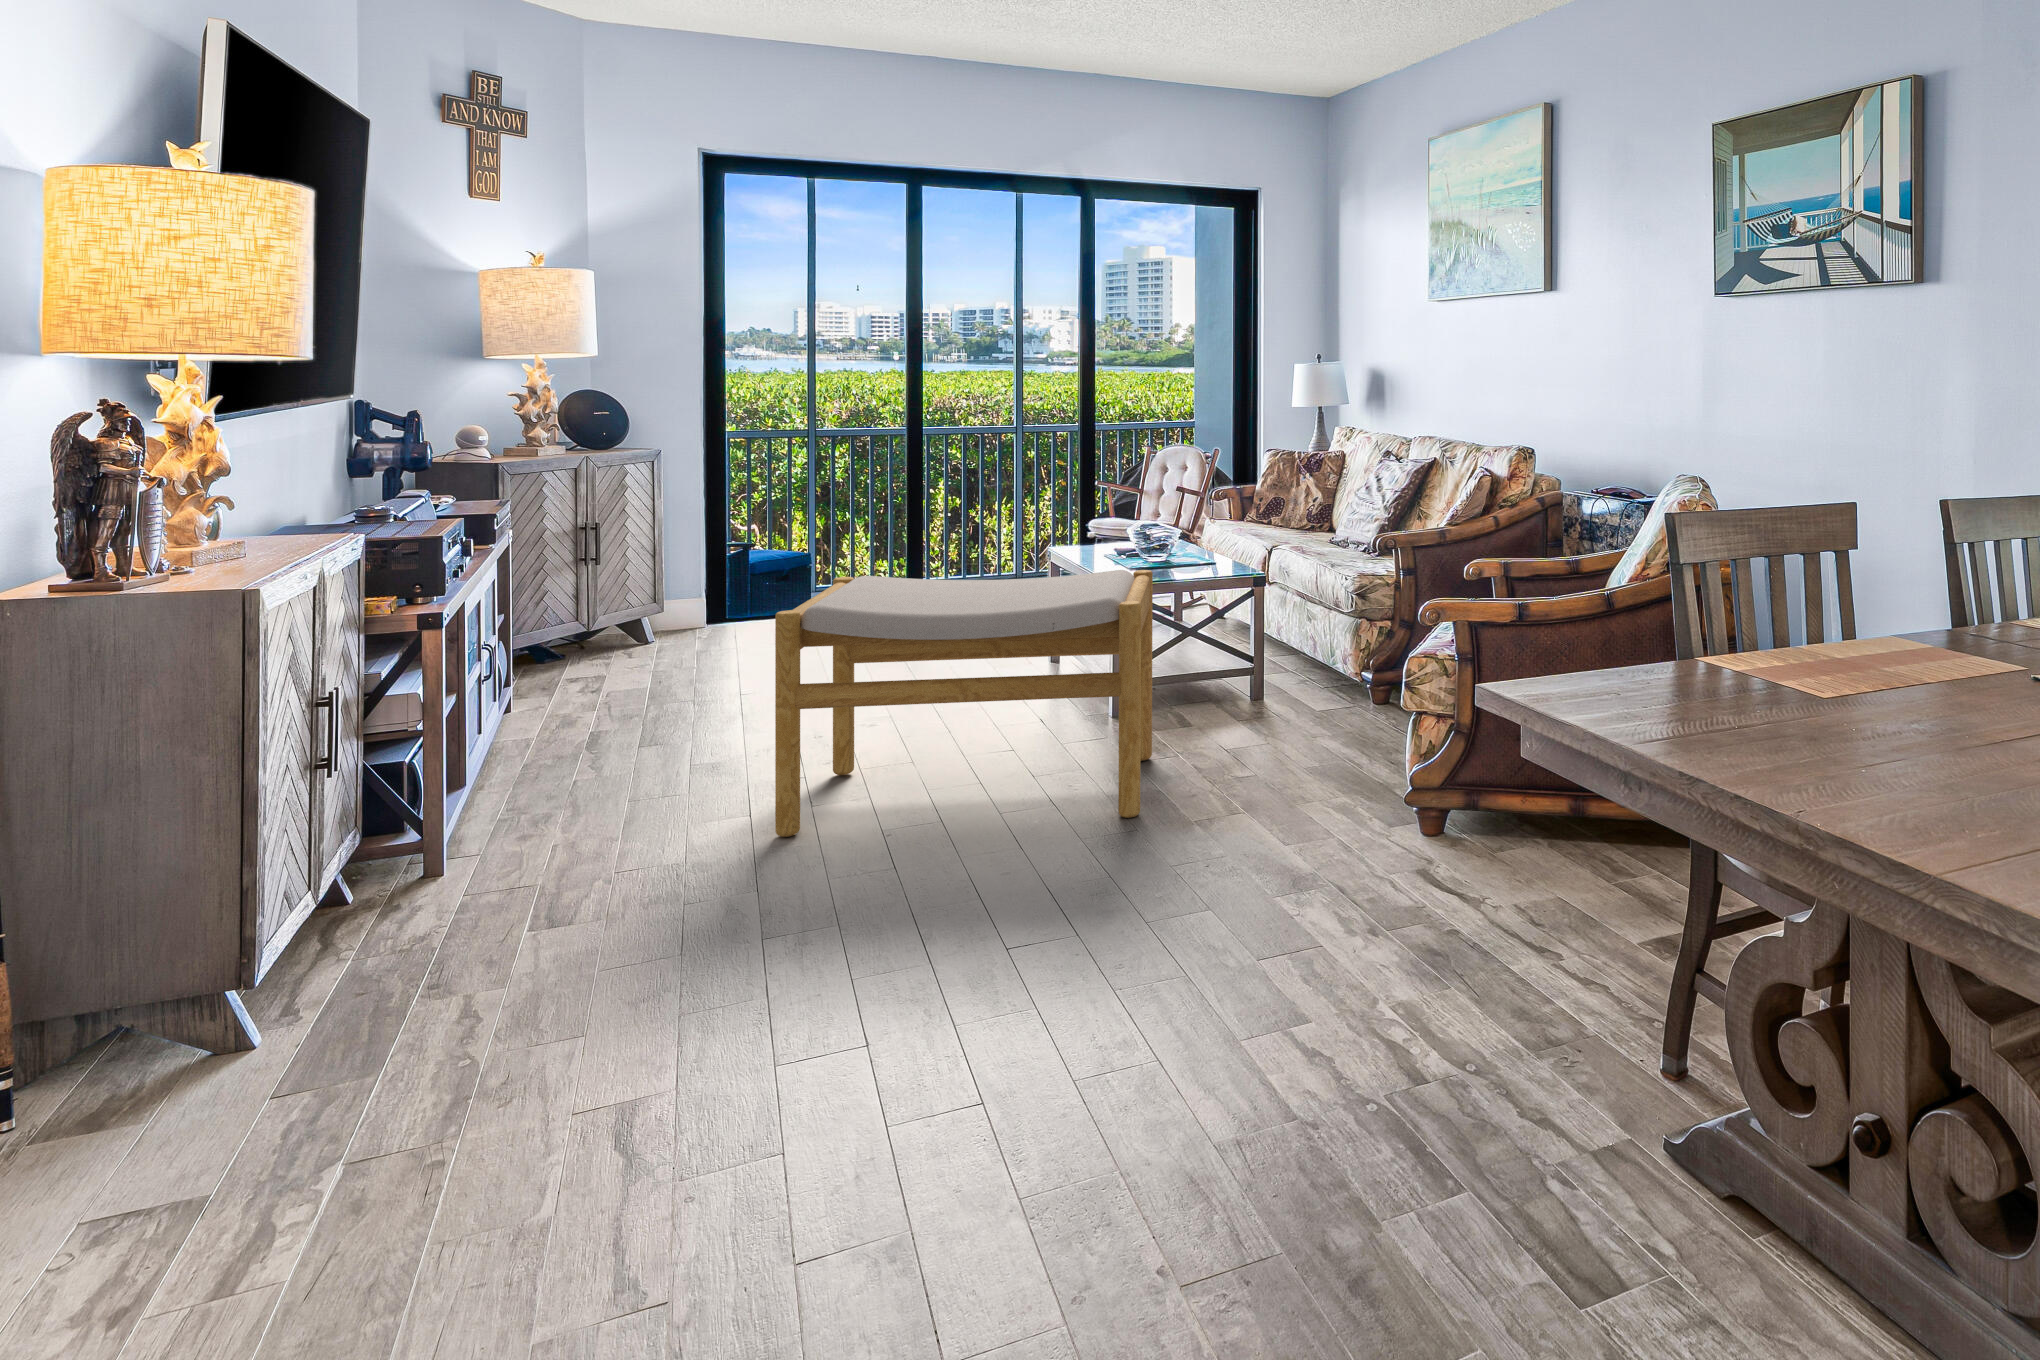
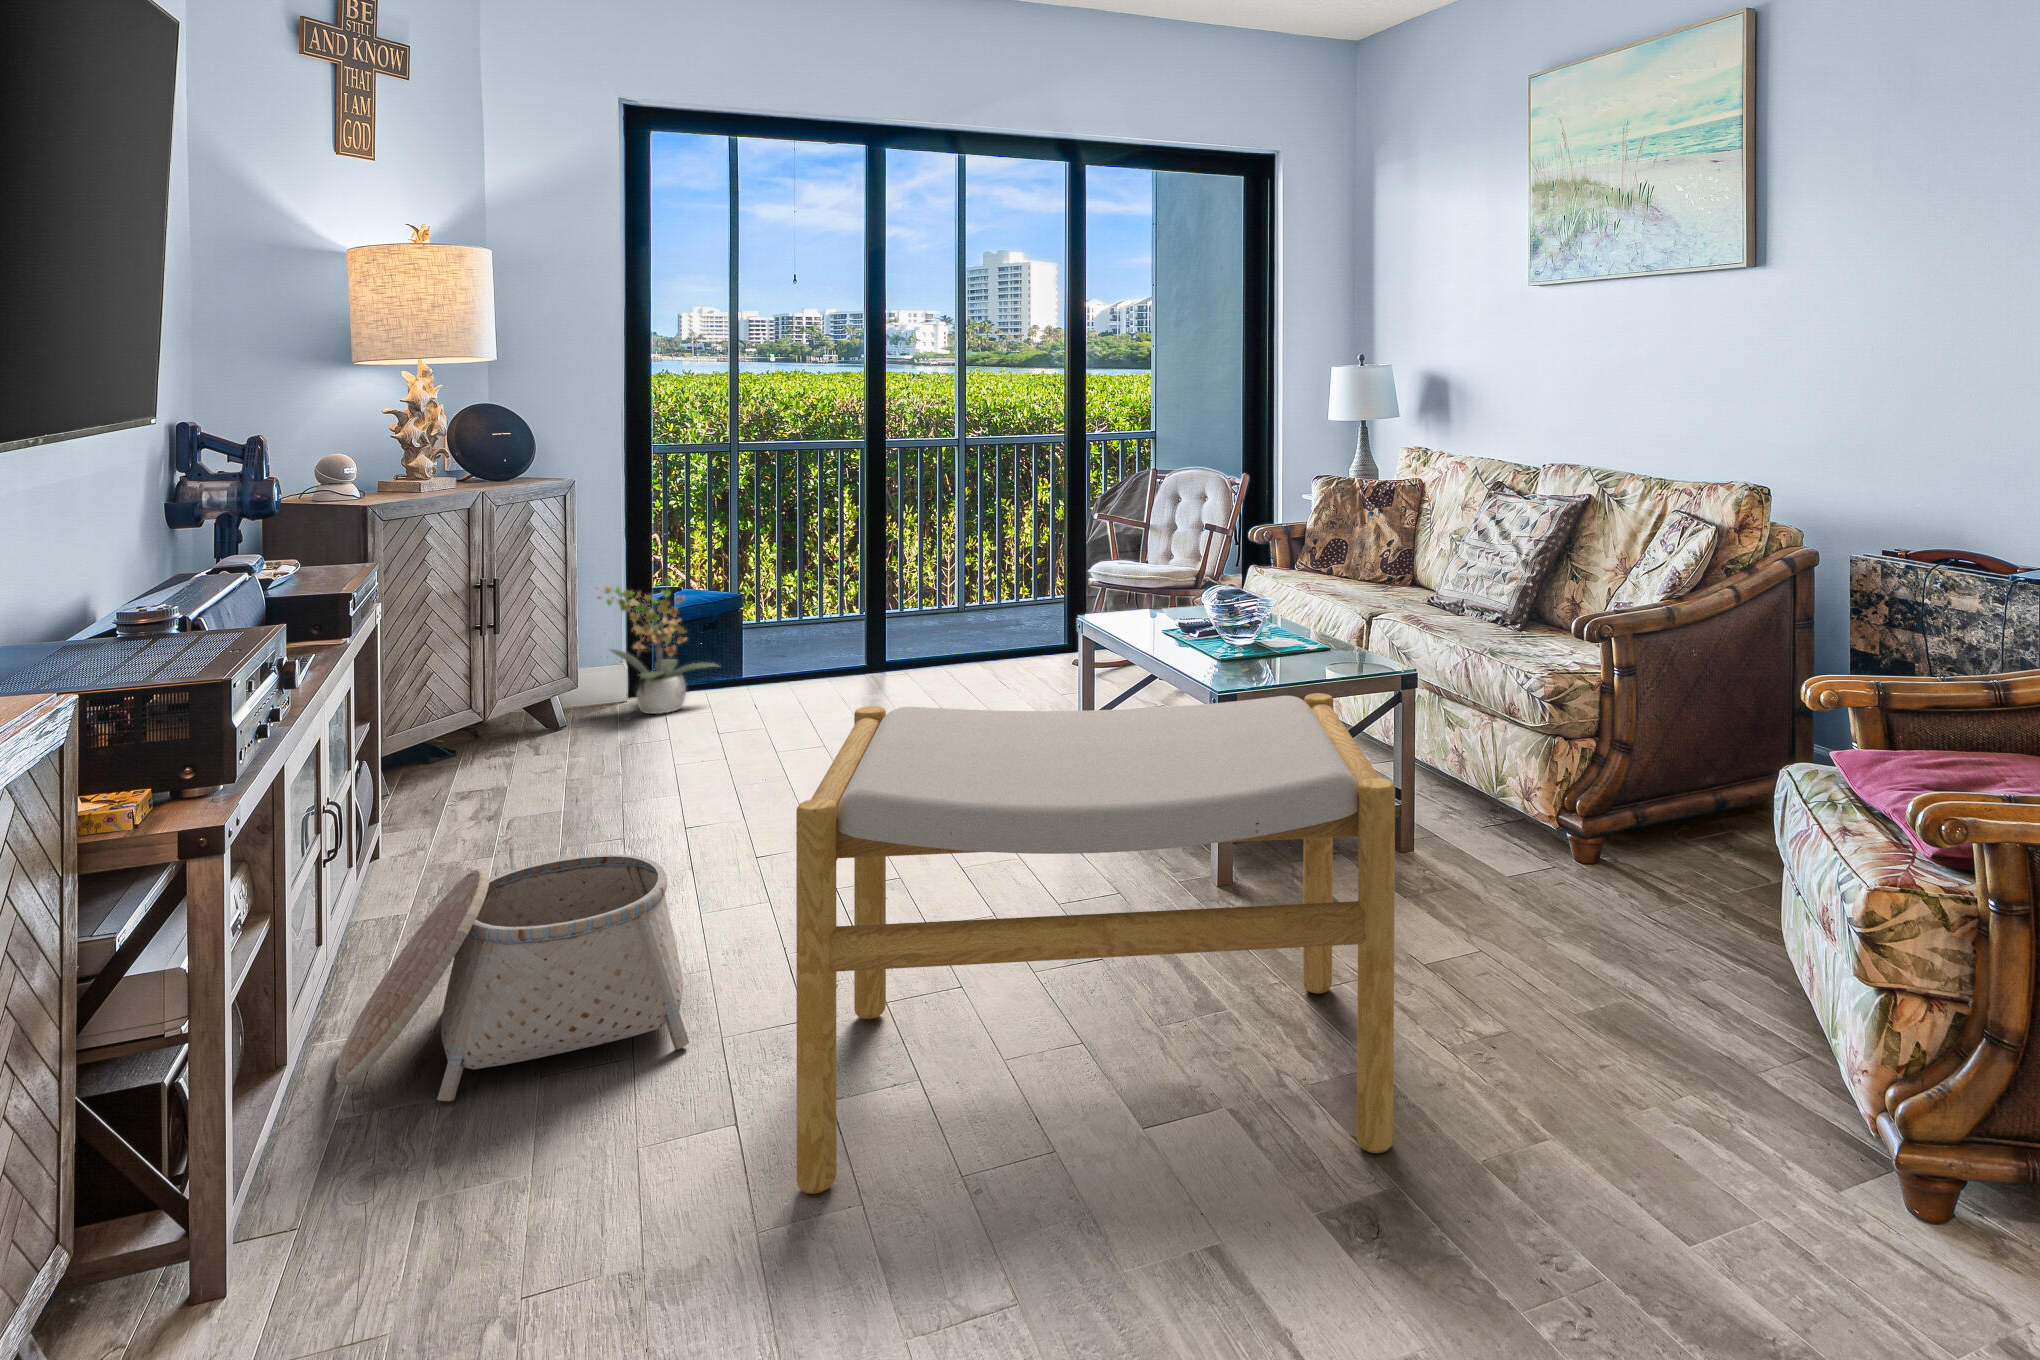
potted plant: none [679,525,782,634] -> present [597,580,718,714]
basket: none [490,680,722,810] -> present [335,854,689,1101]

